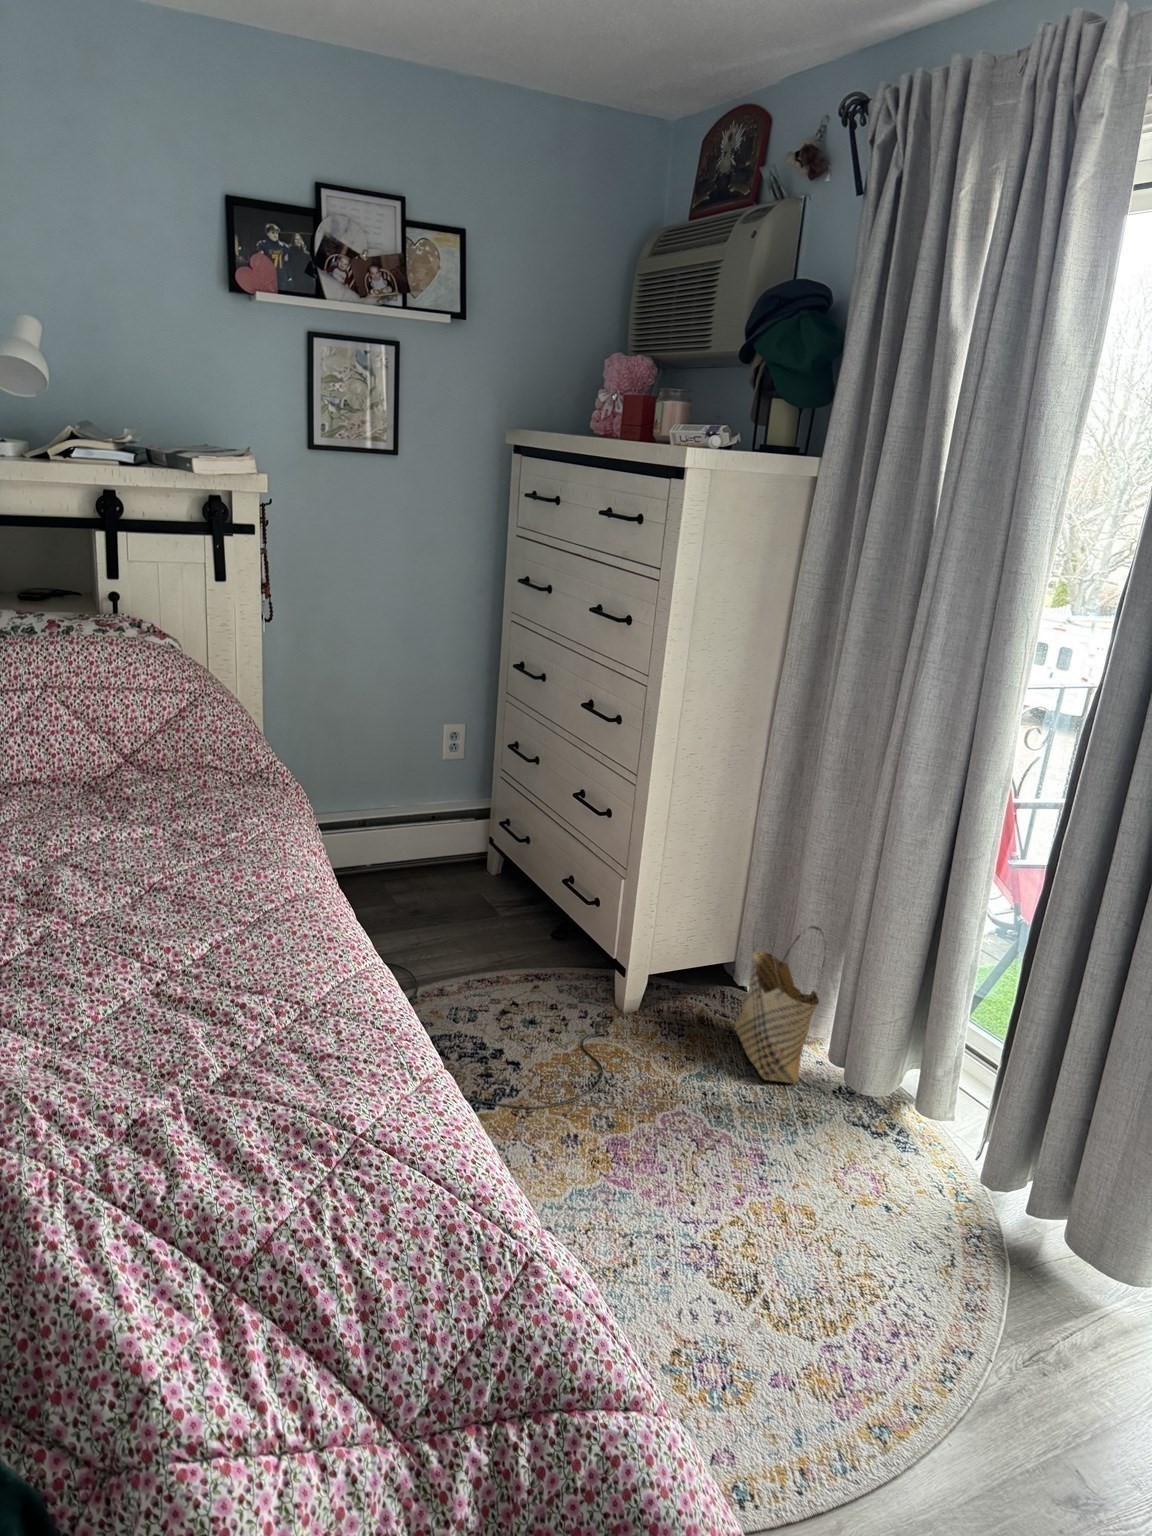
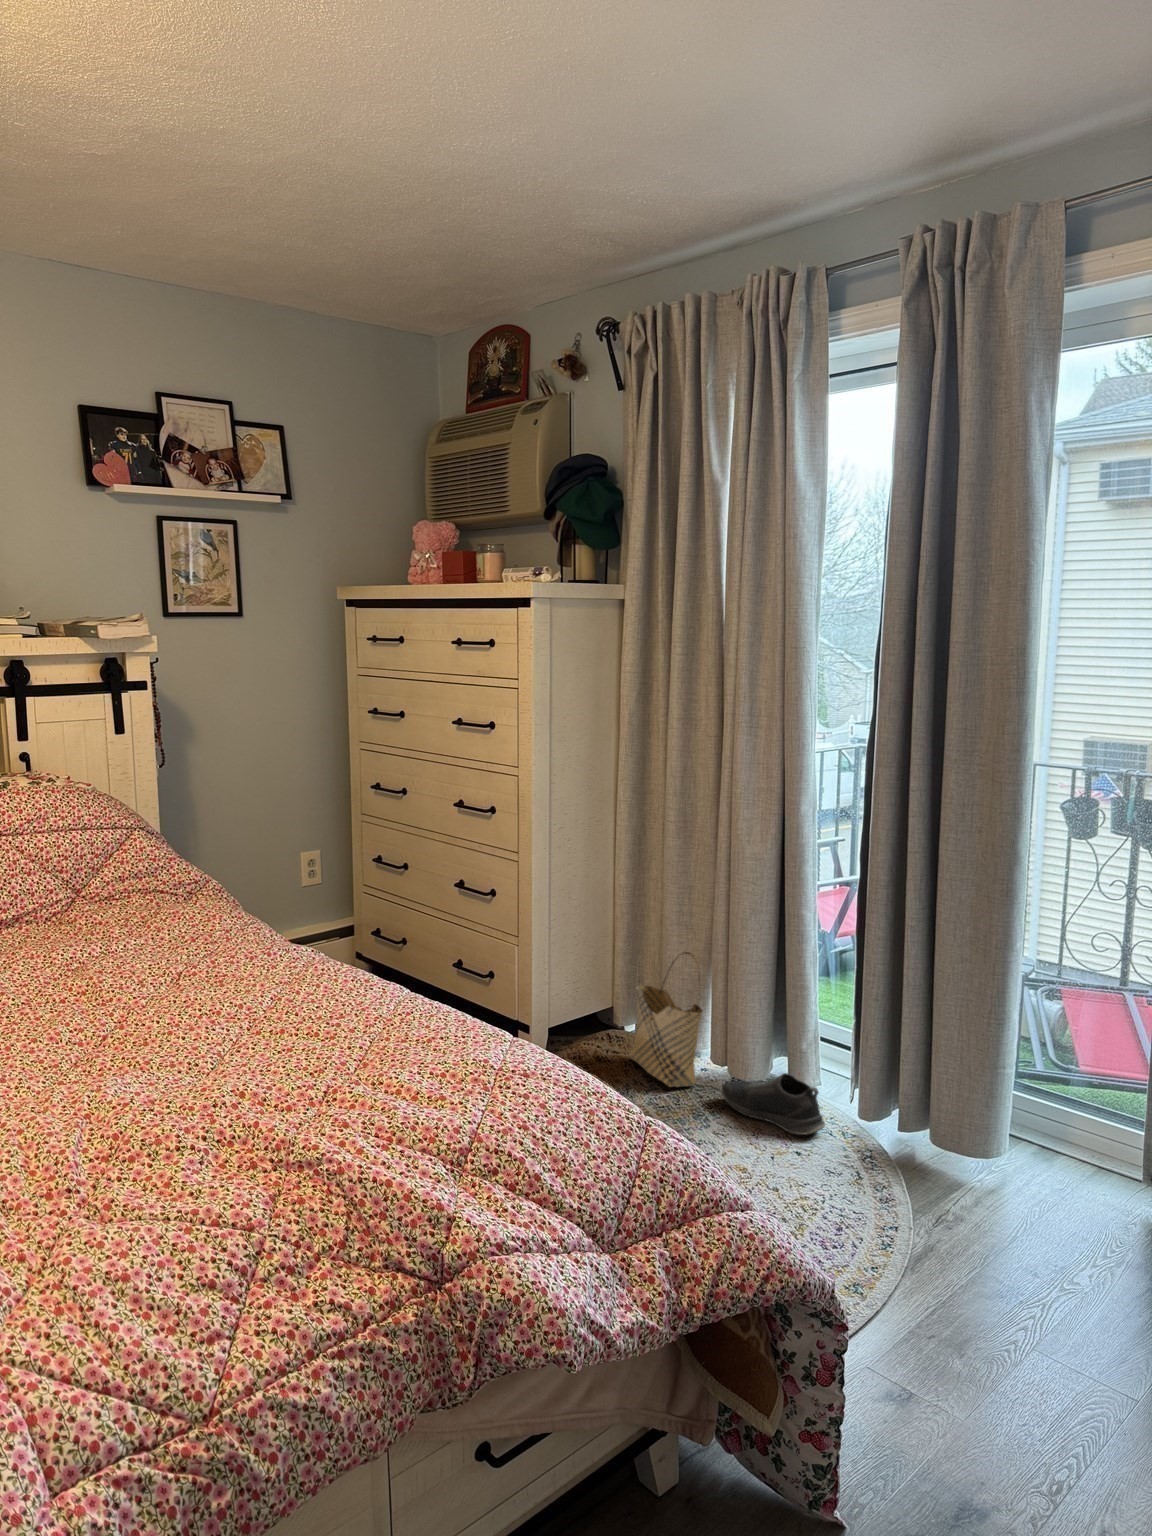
shoe: none [820,1093,935,1188] -> present [721,1073,826,1135]

